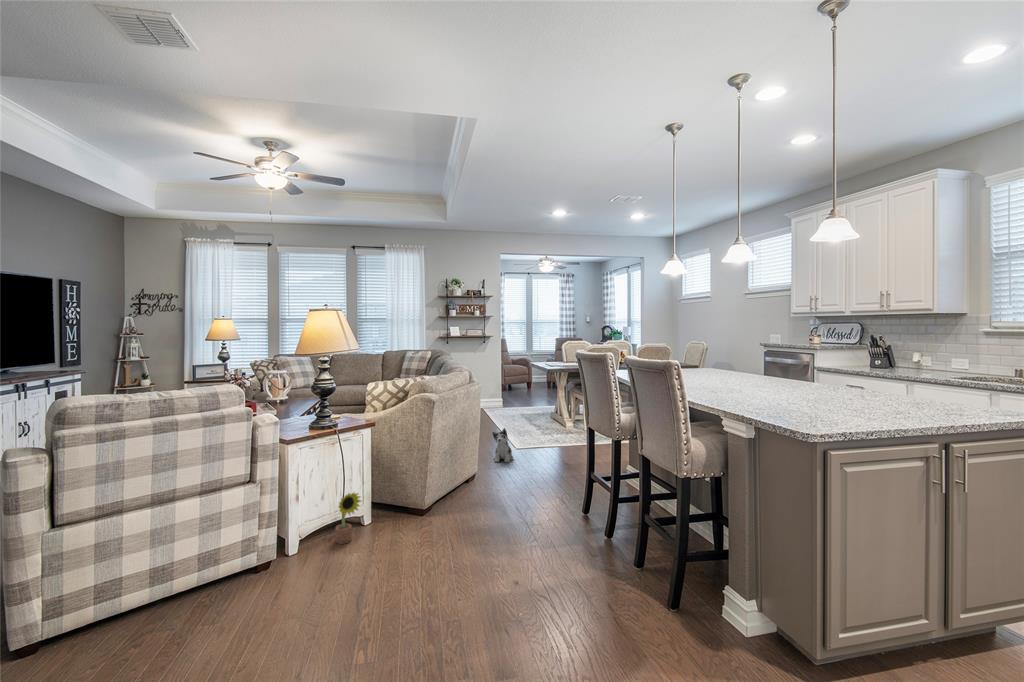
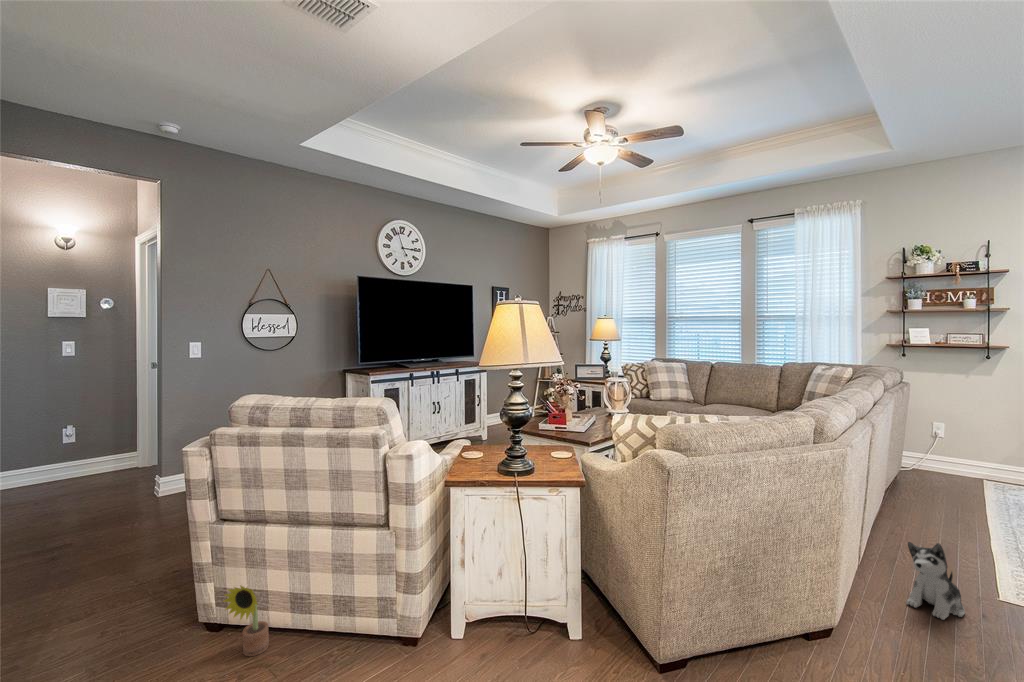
decorative plant: present [335,493,361,544] -> present [223,586,269,656]

